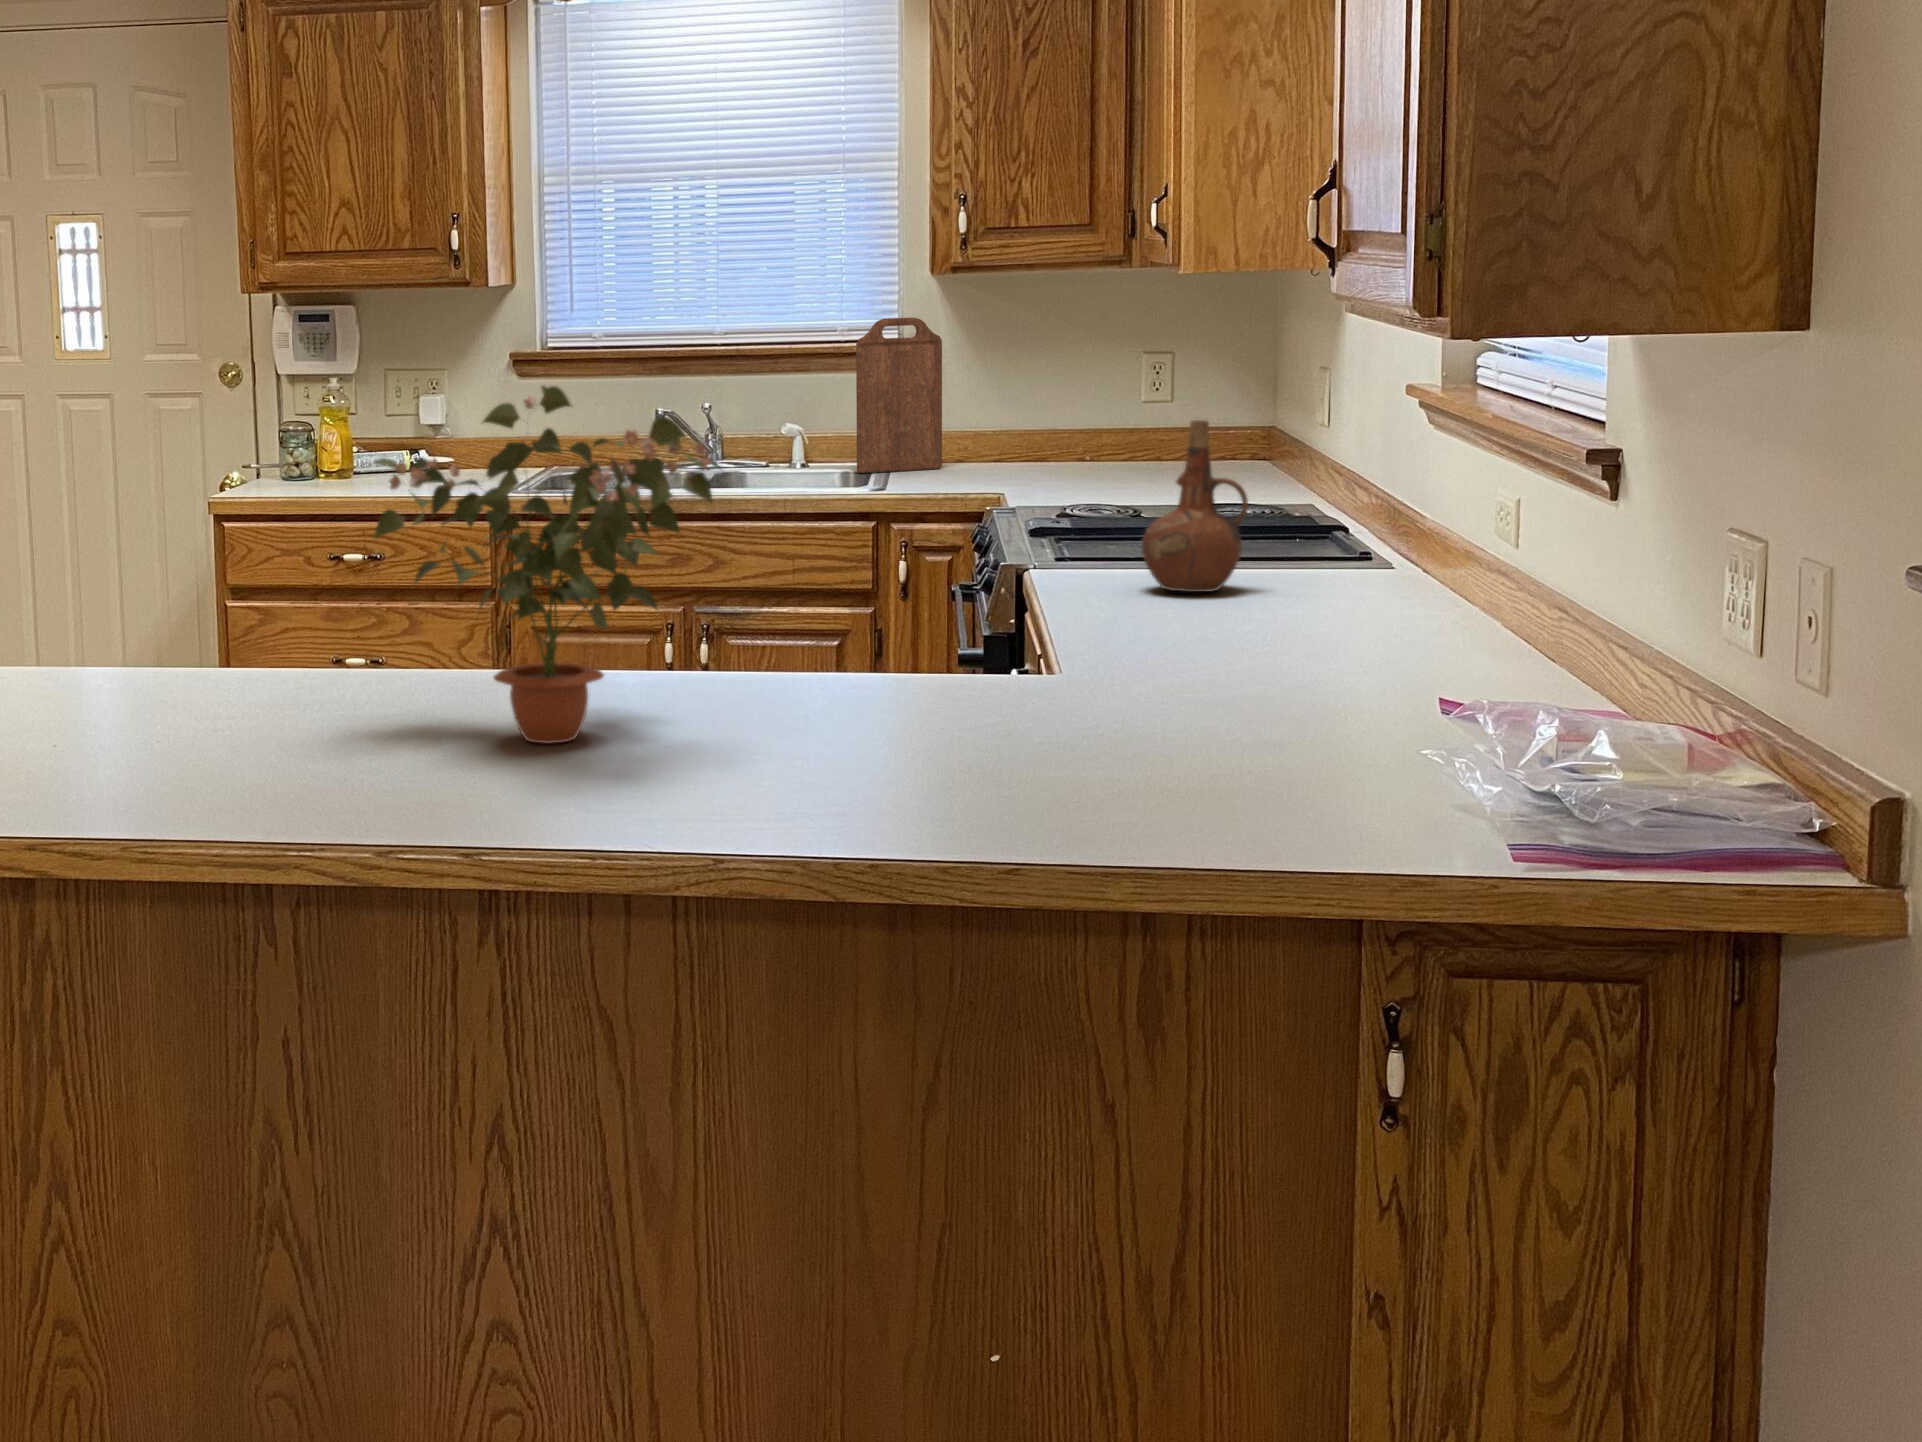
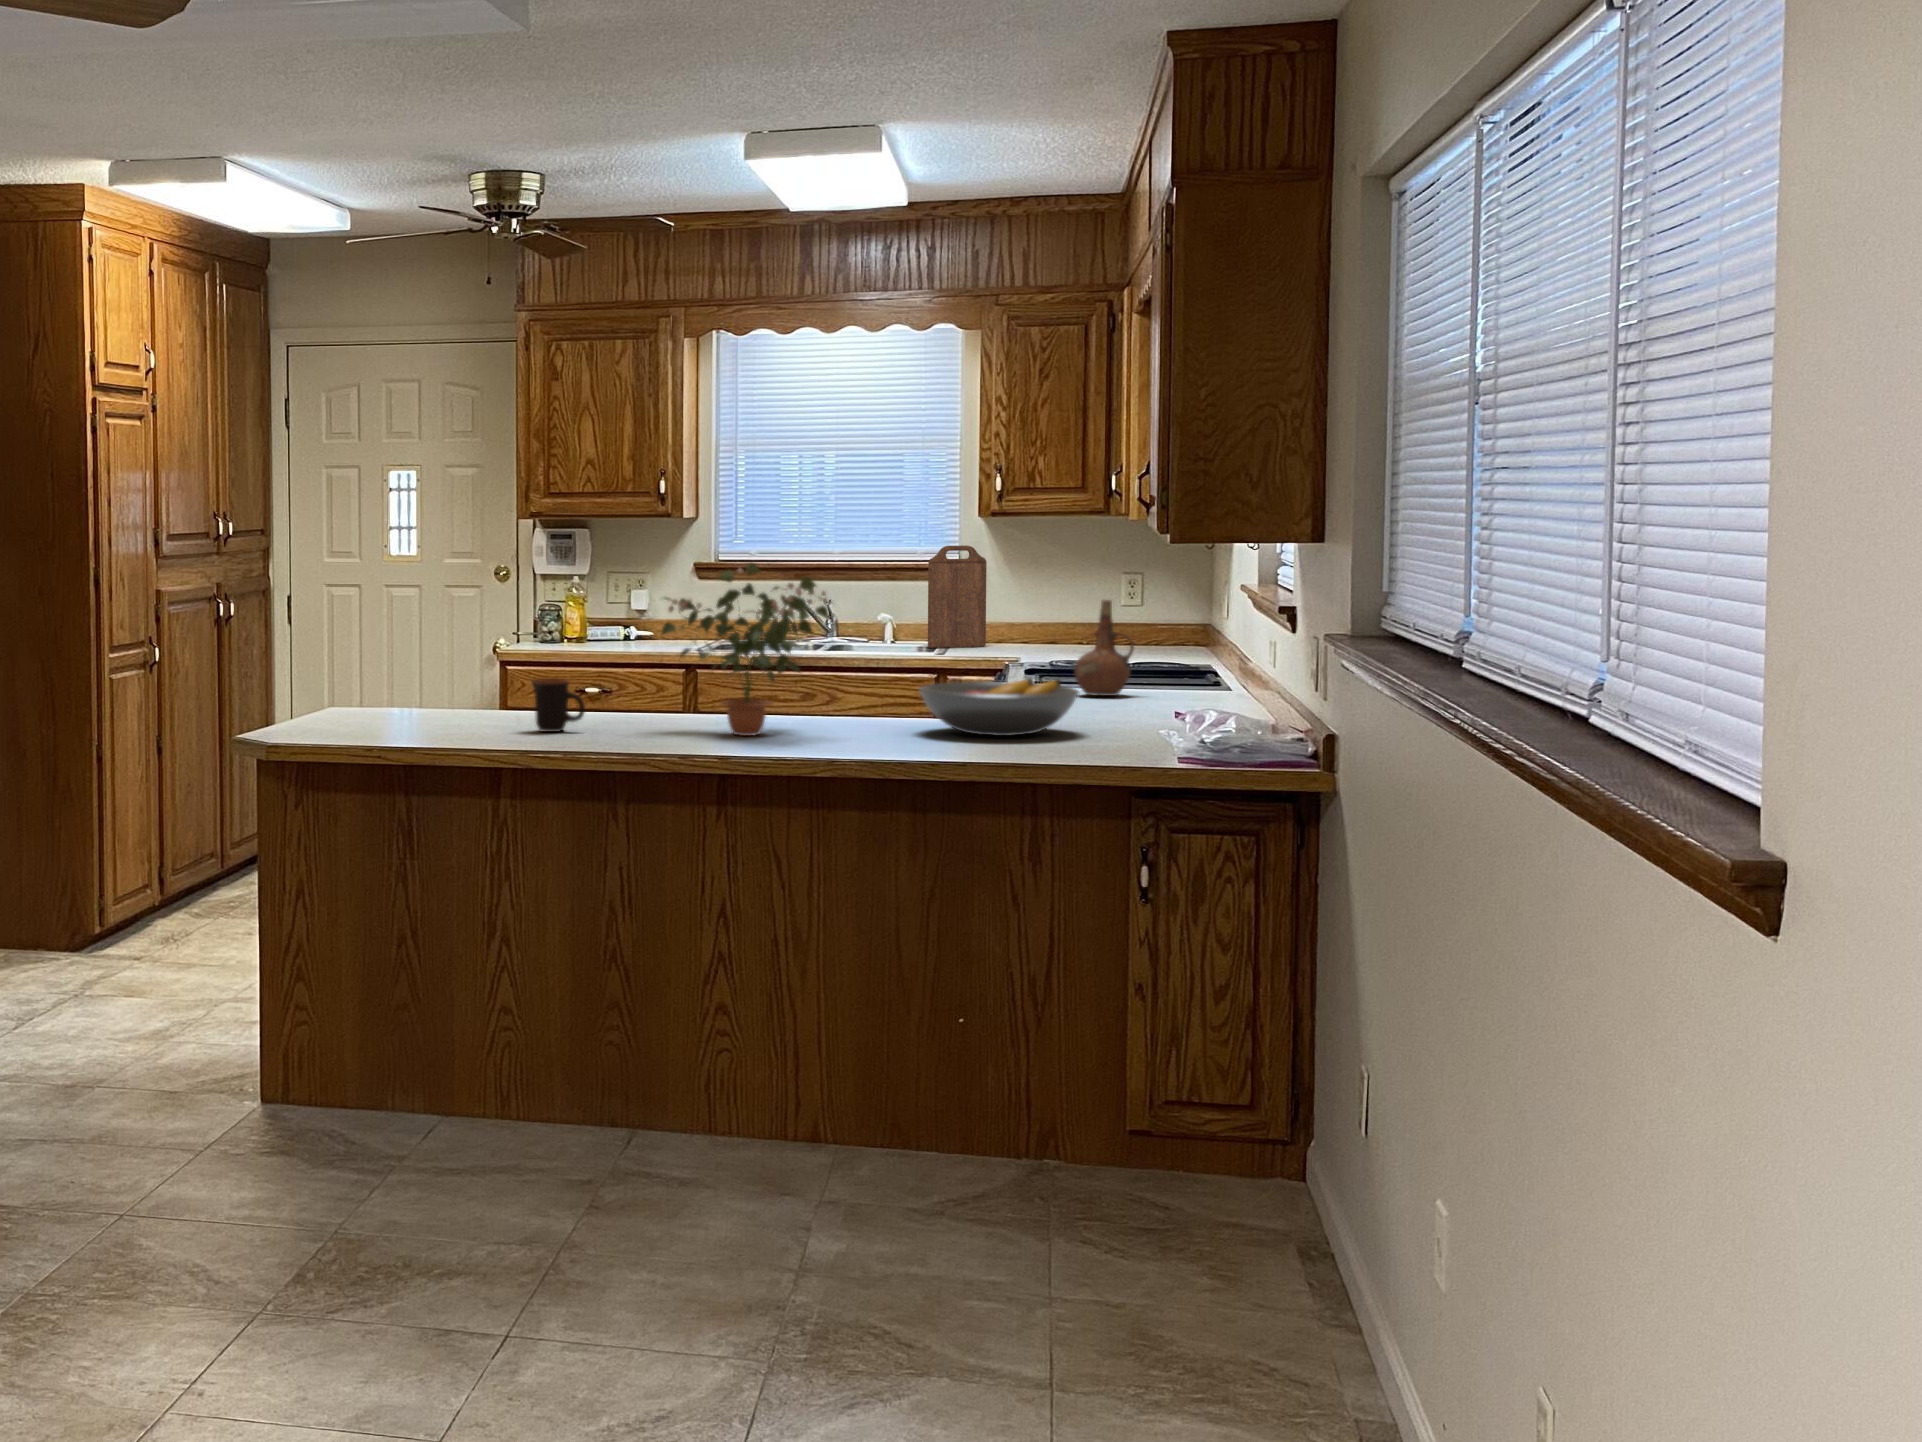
fruit bowl: none [895,610,1230,736] -> present [919,679,1079,736]
mug: none [123,624,231,735] -> present [532,678,585,732]

